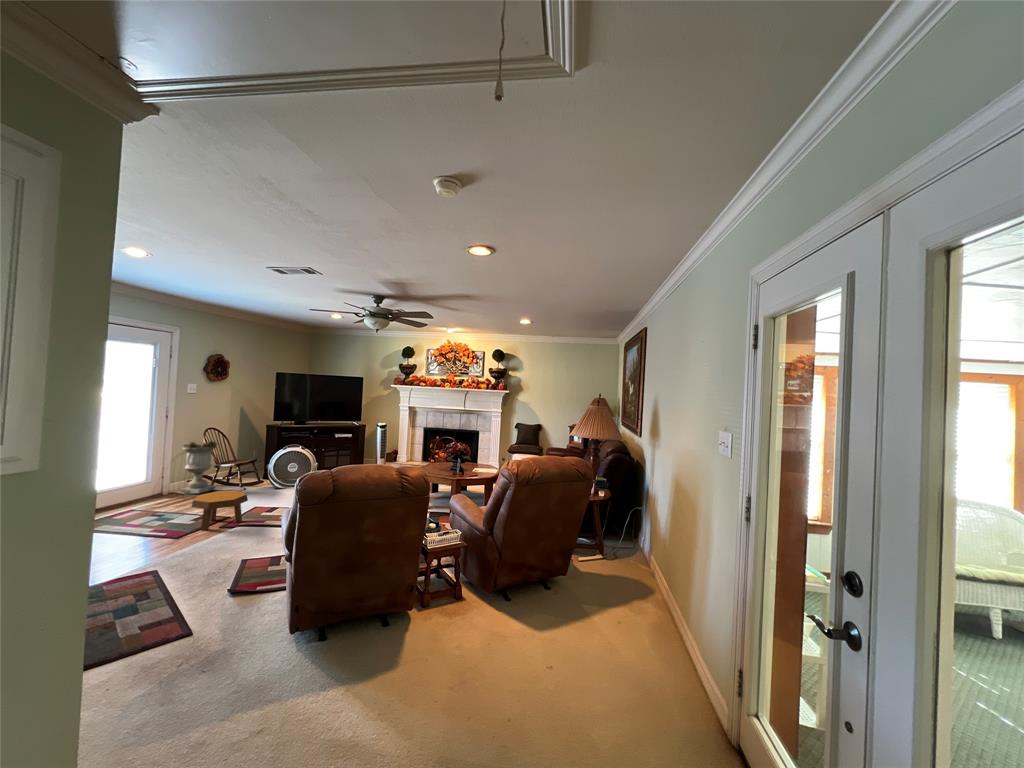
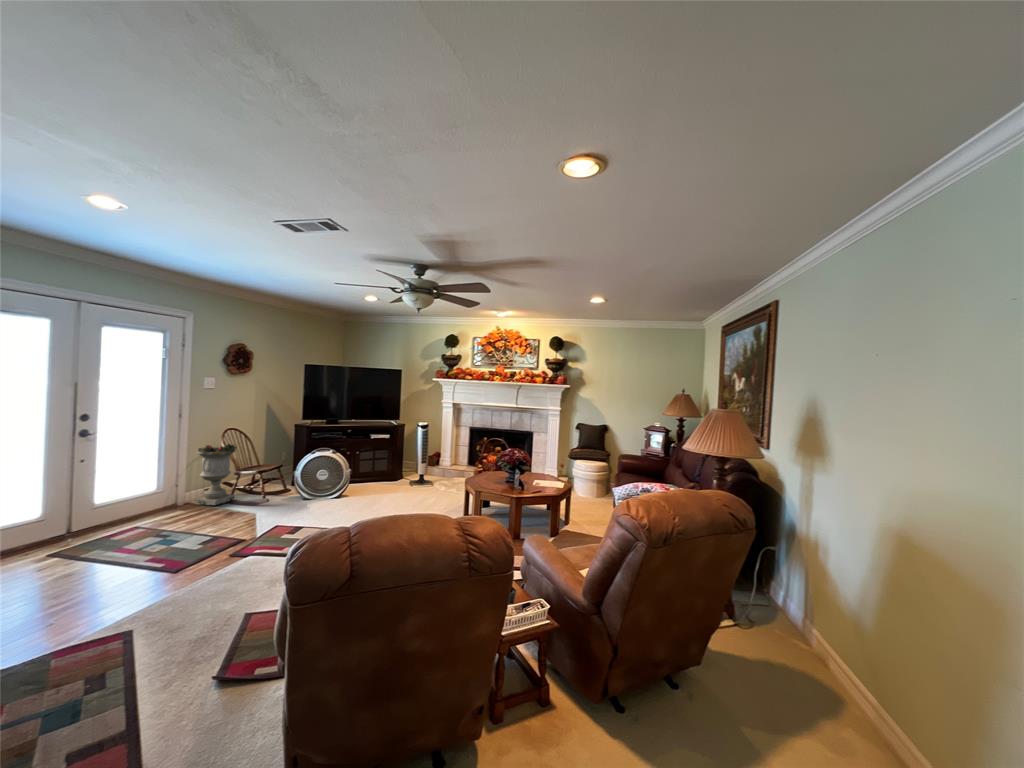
footstool: present [192,490,248,531] -> none [194,508,263,562]

